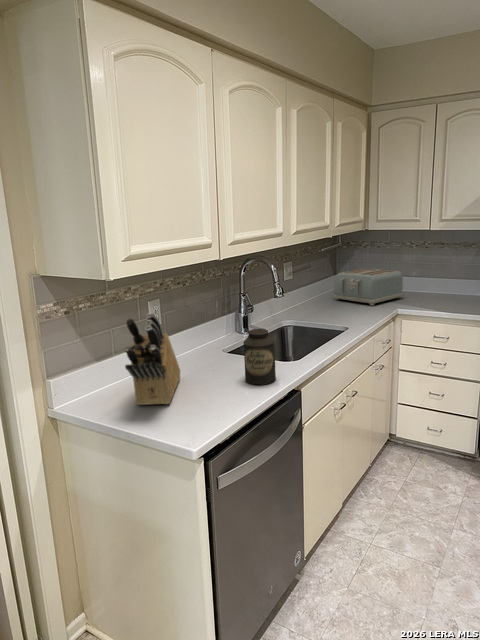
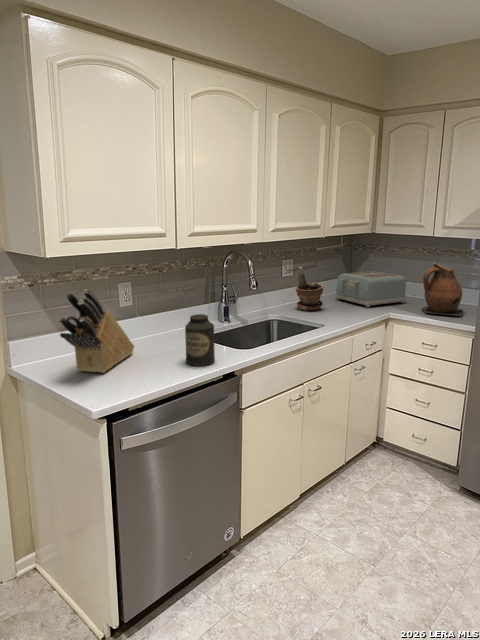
ceramic pitcher: none [423,257,467,308] -> present [422,263,463,316]
potted plant: none [303,269,331,314] -> present [296,267,323,311]

